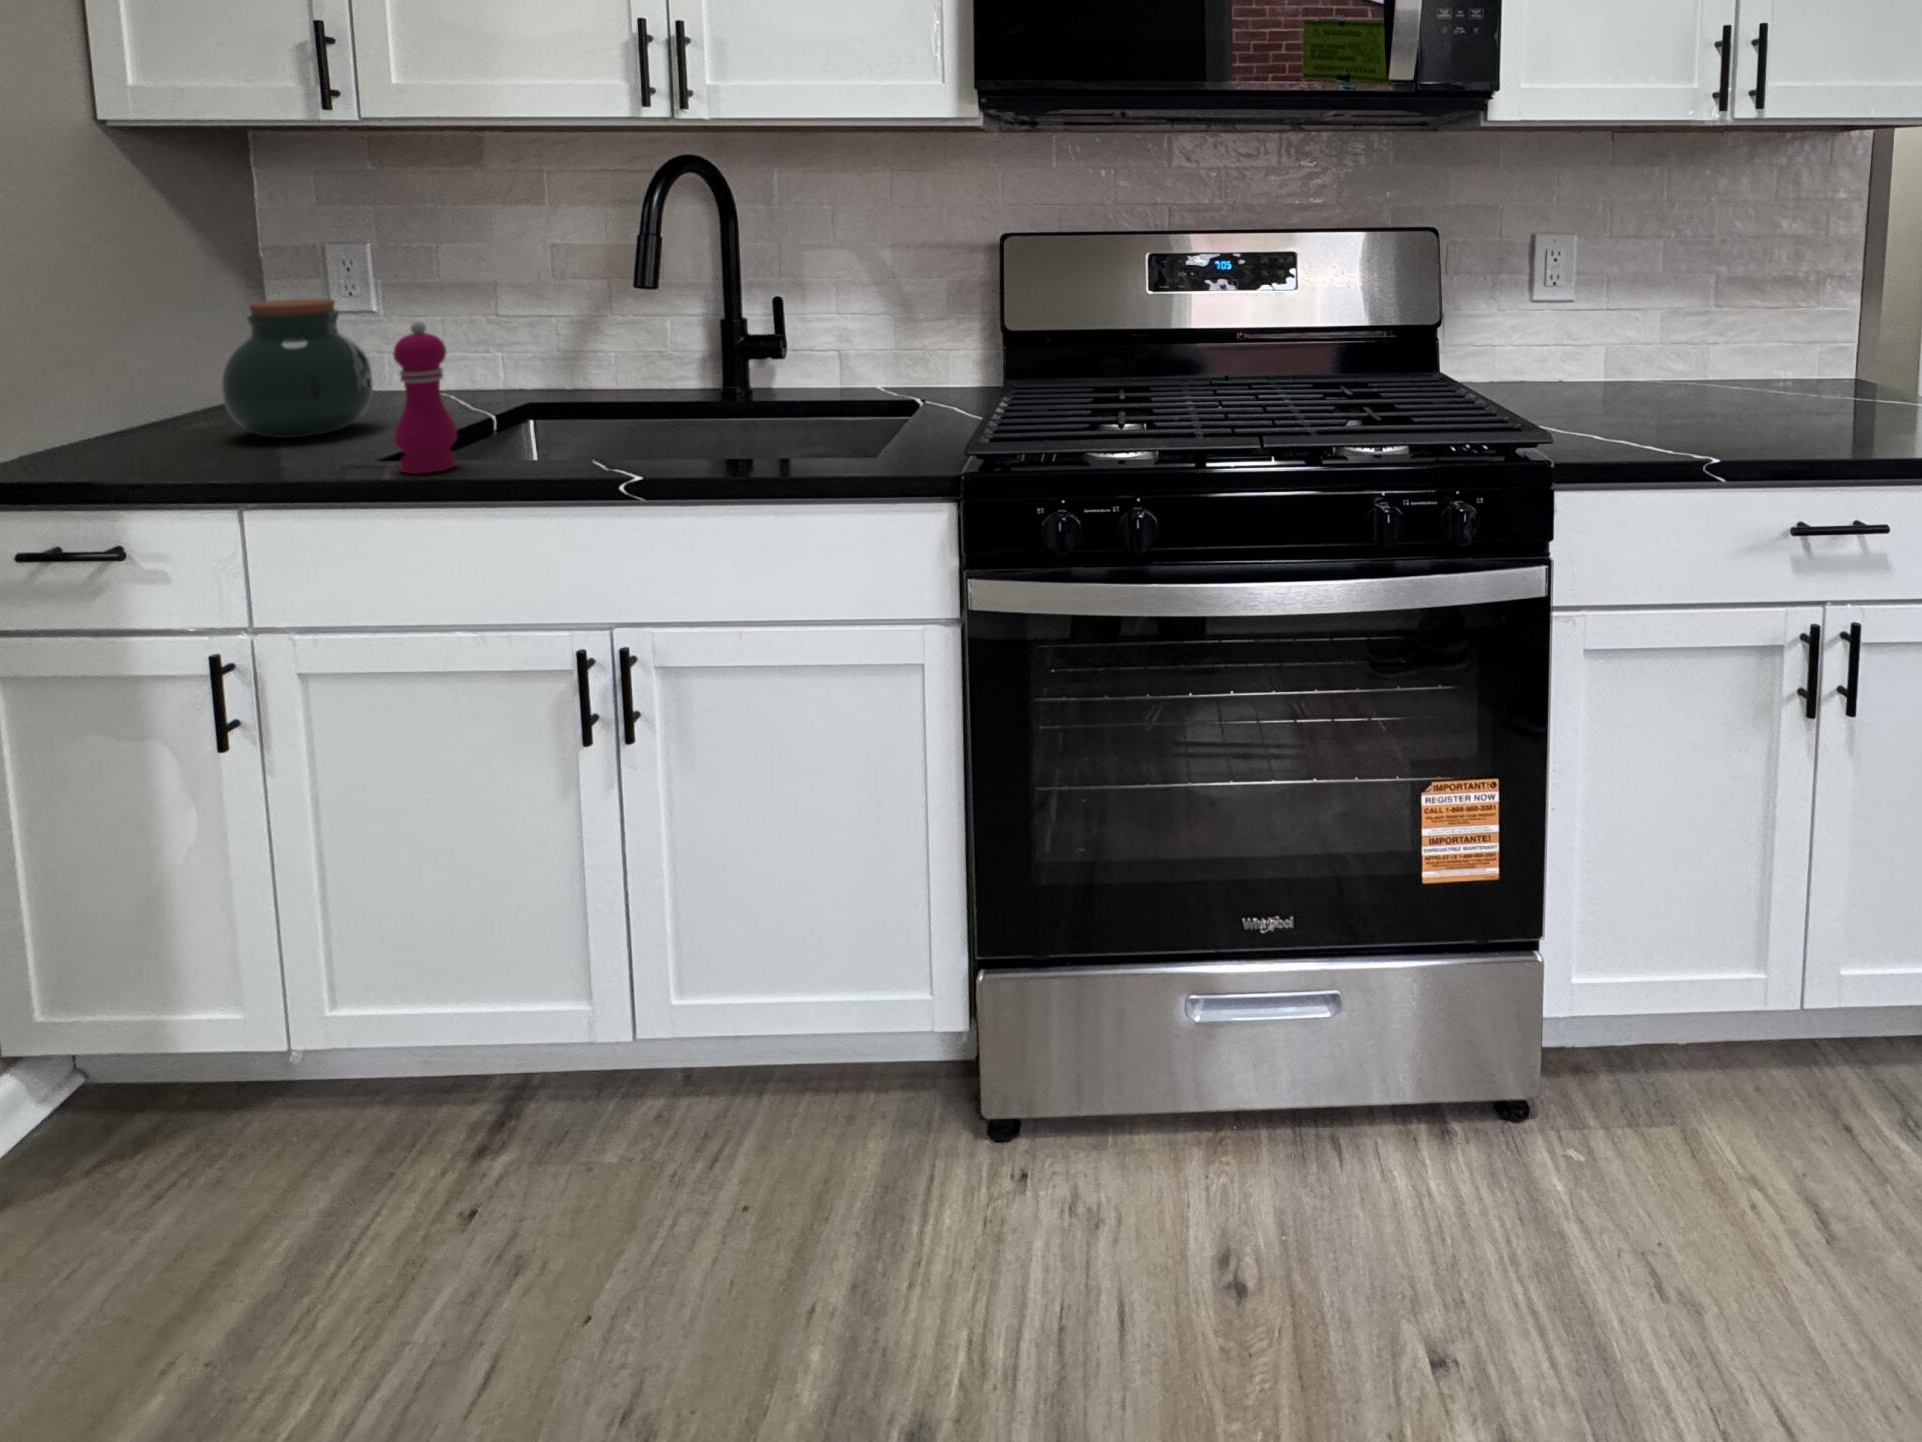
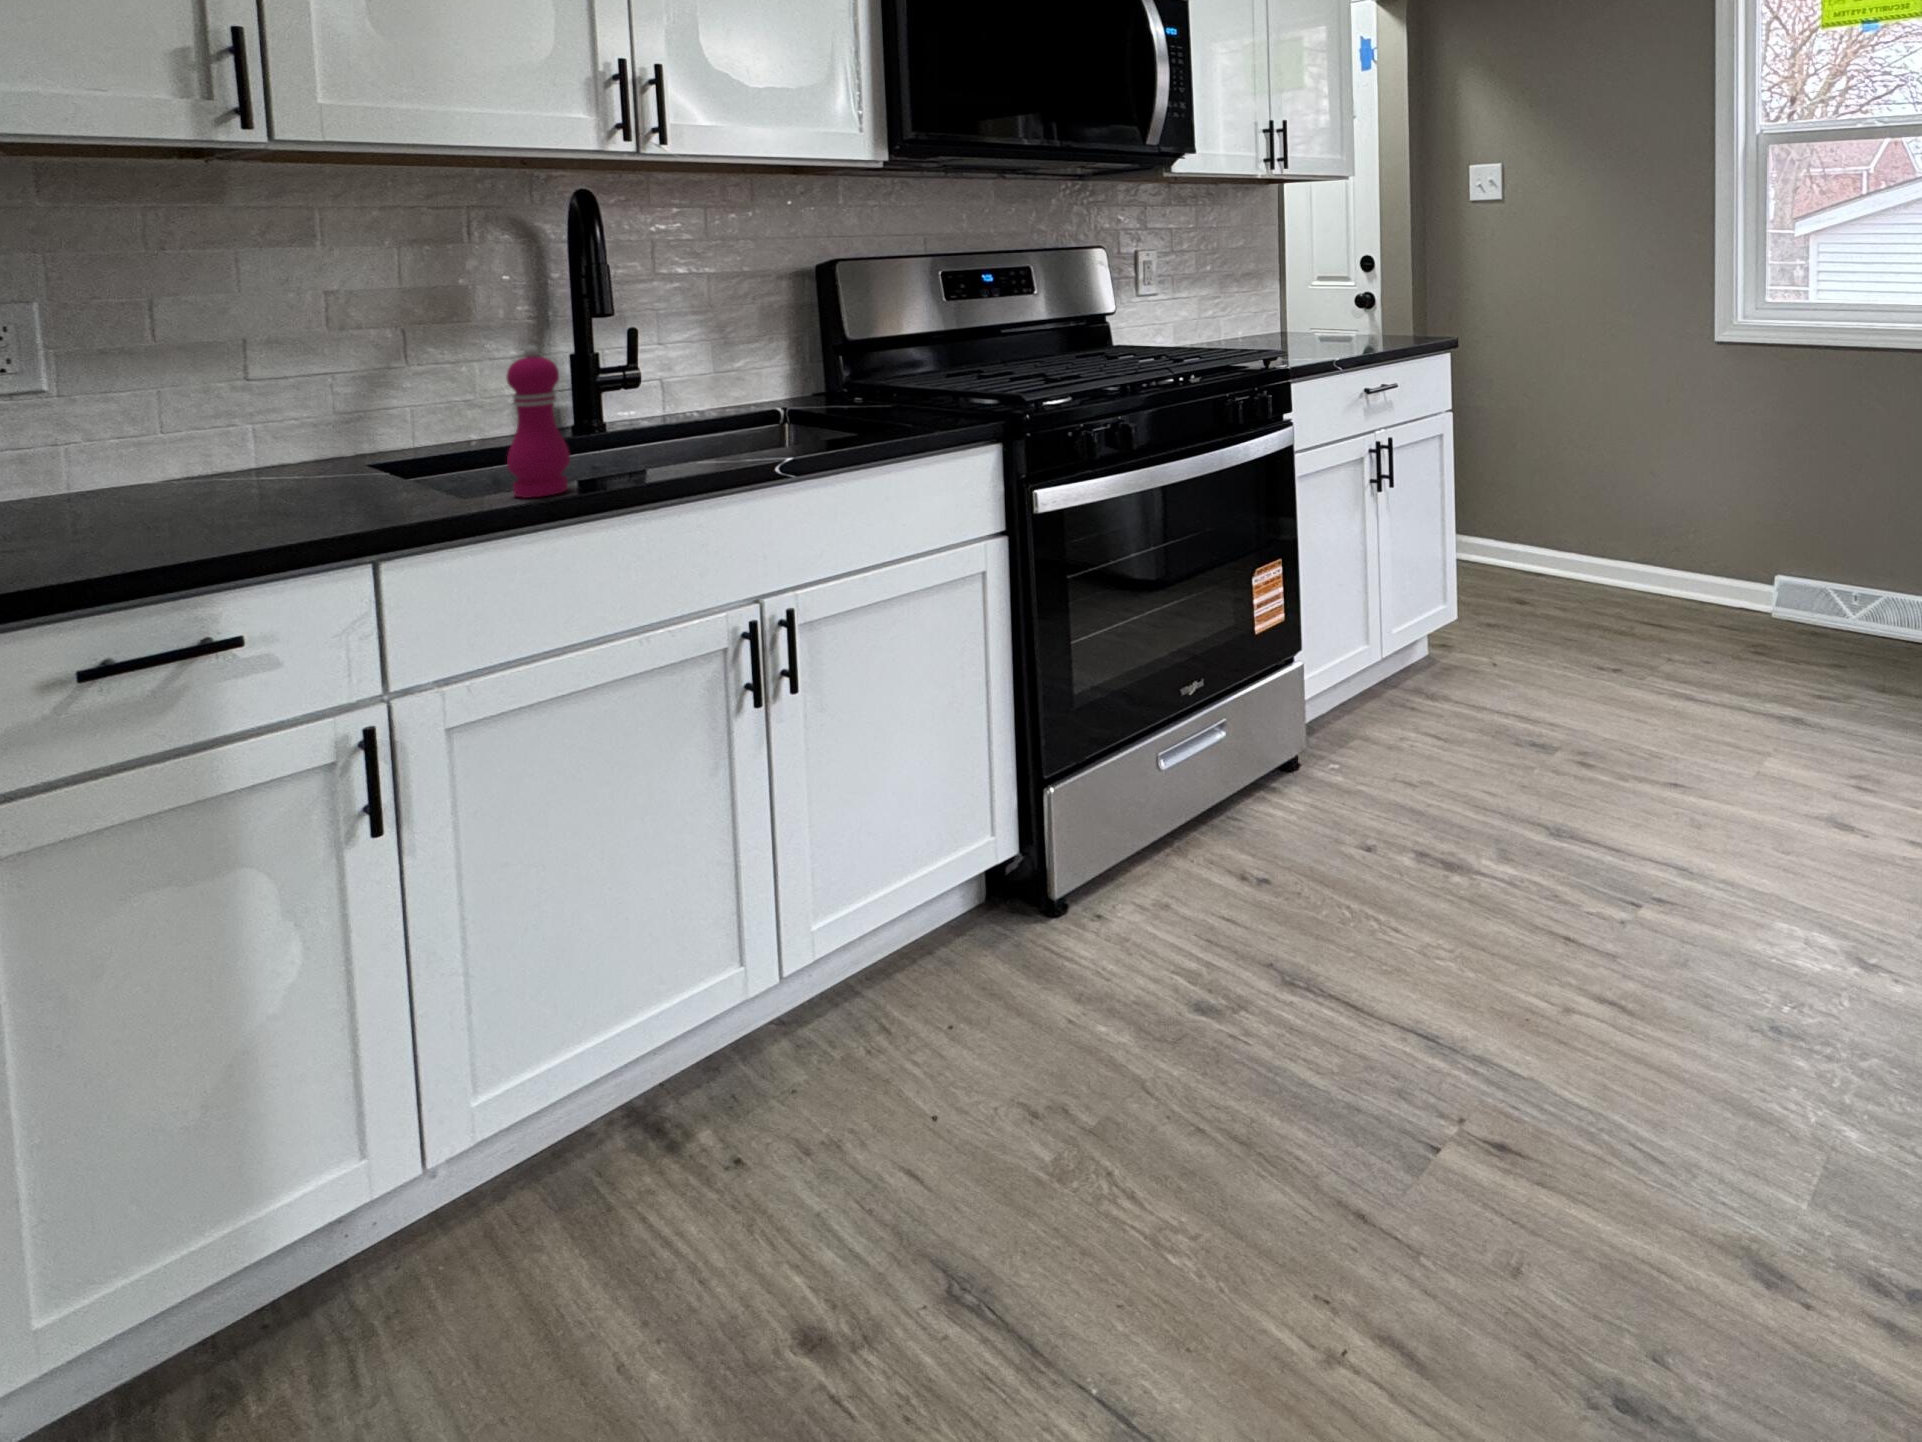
jar: present [222,299,373,438] -> none [93,354,292,522]

